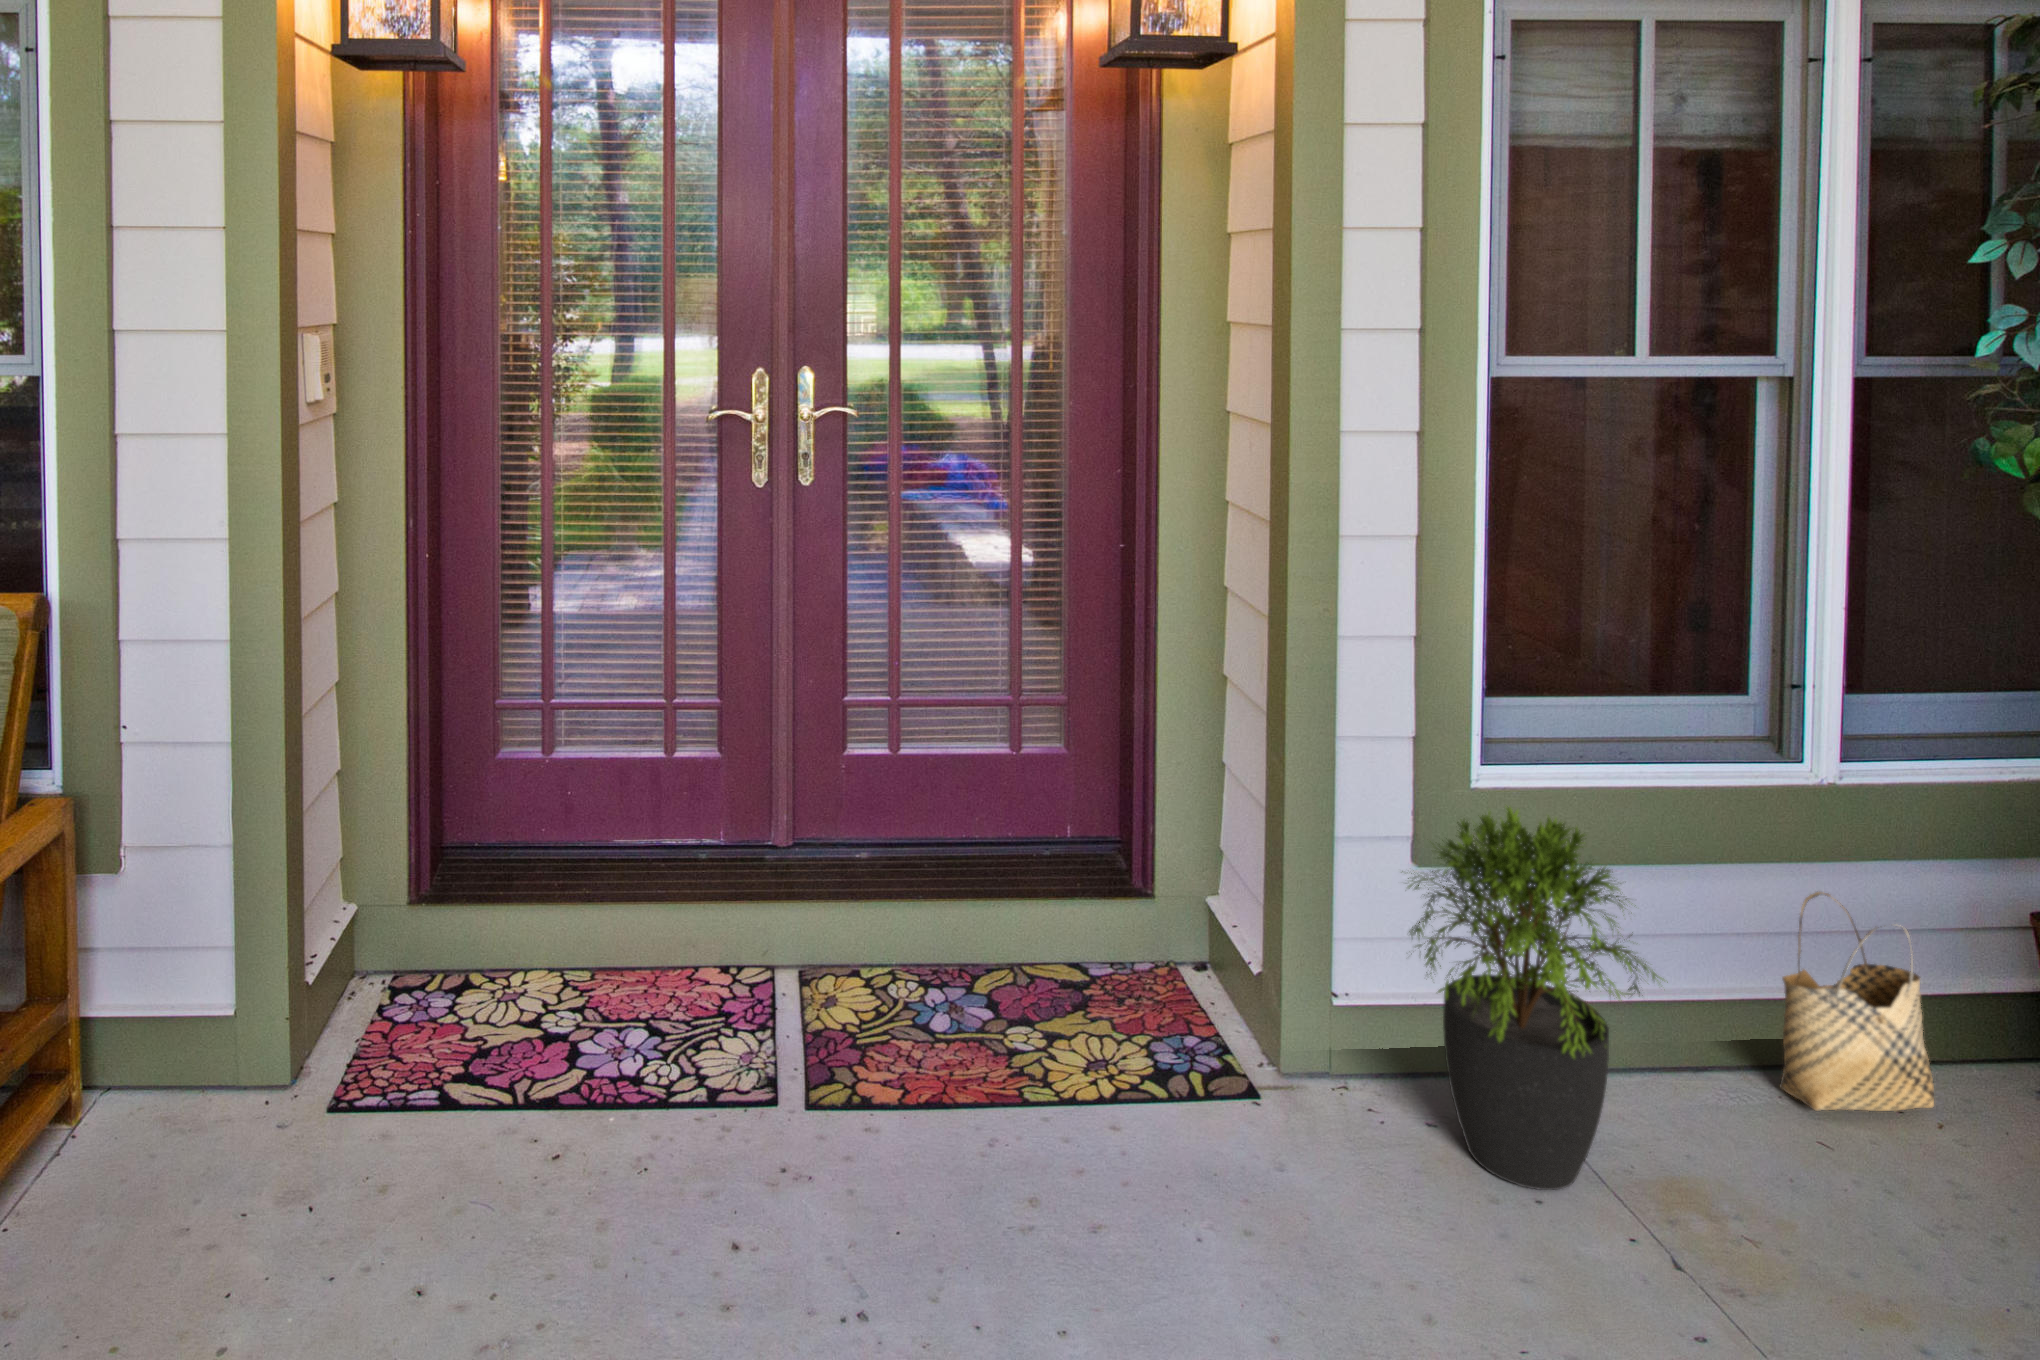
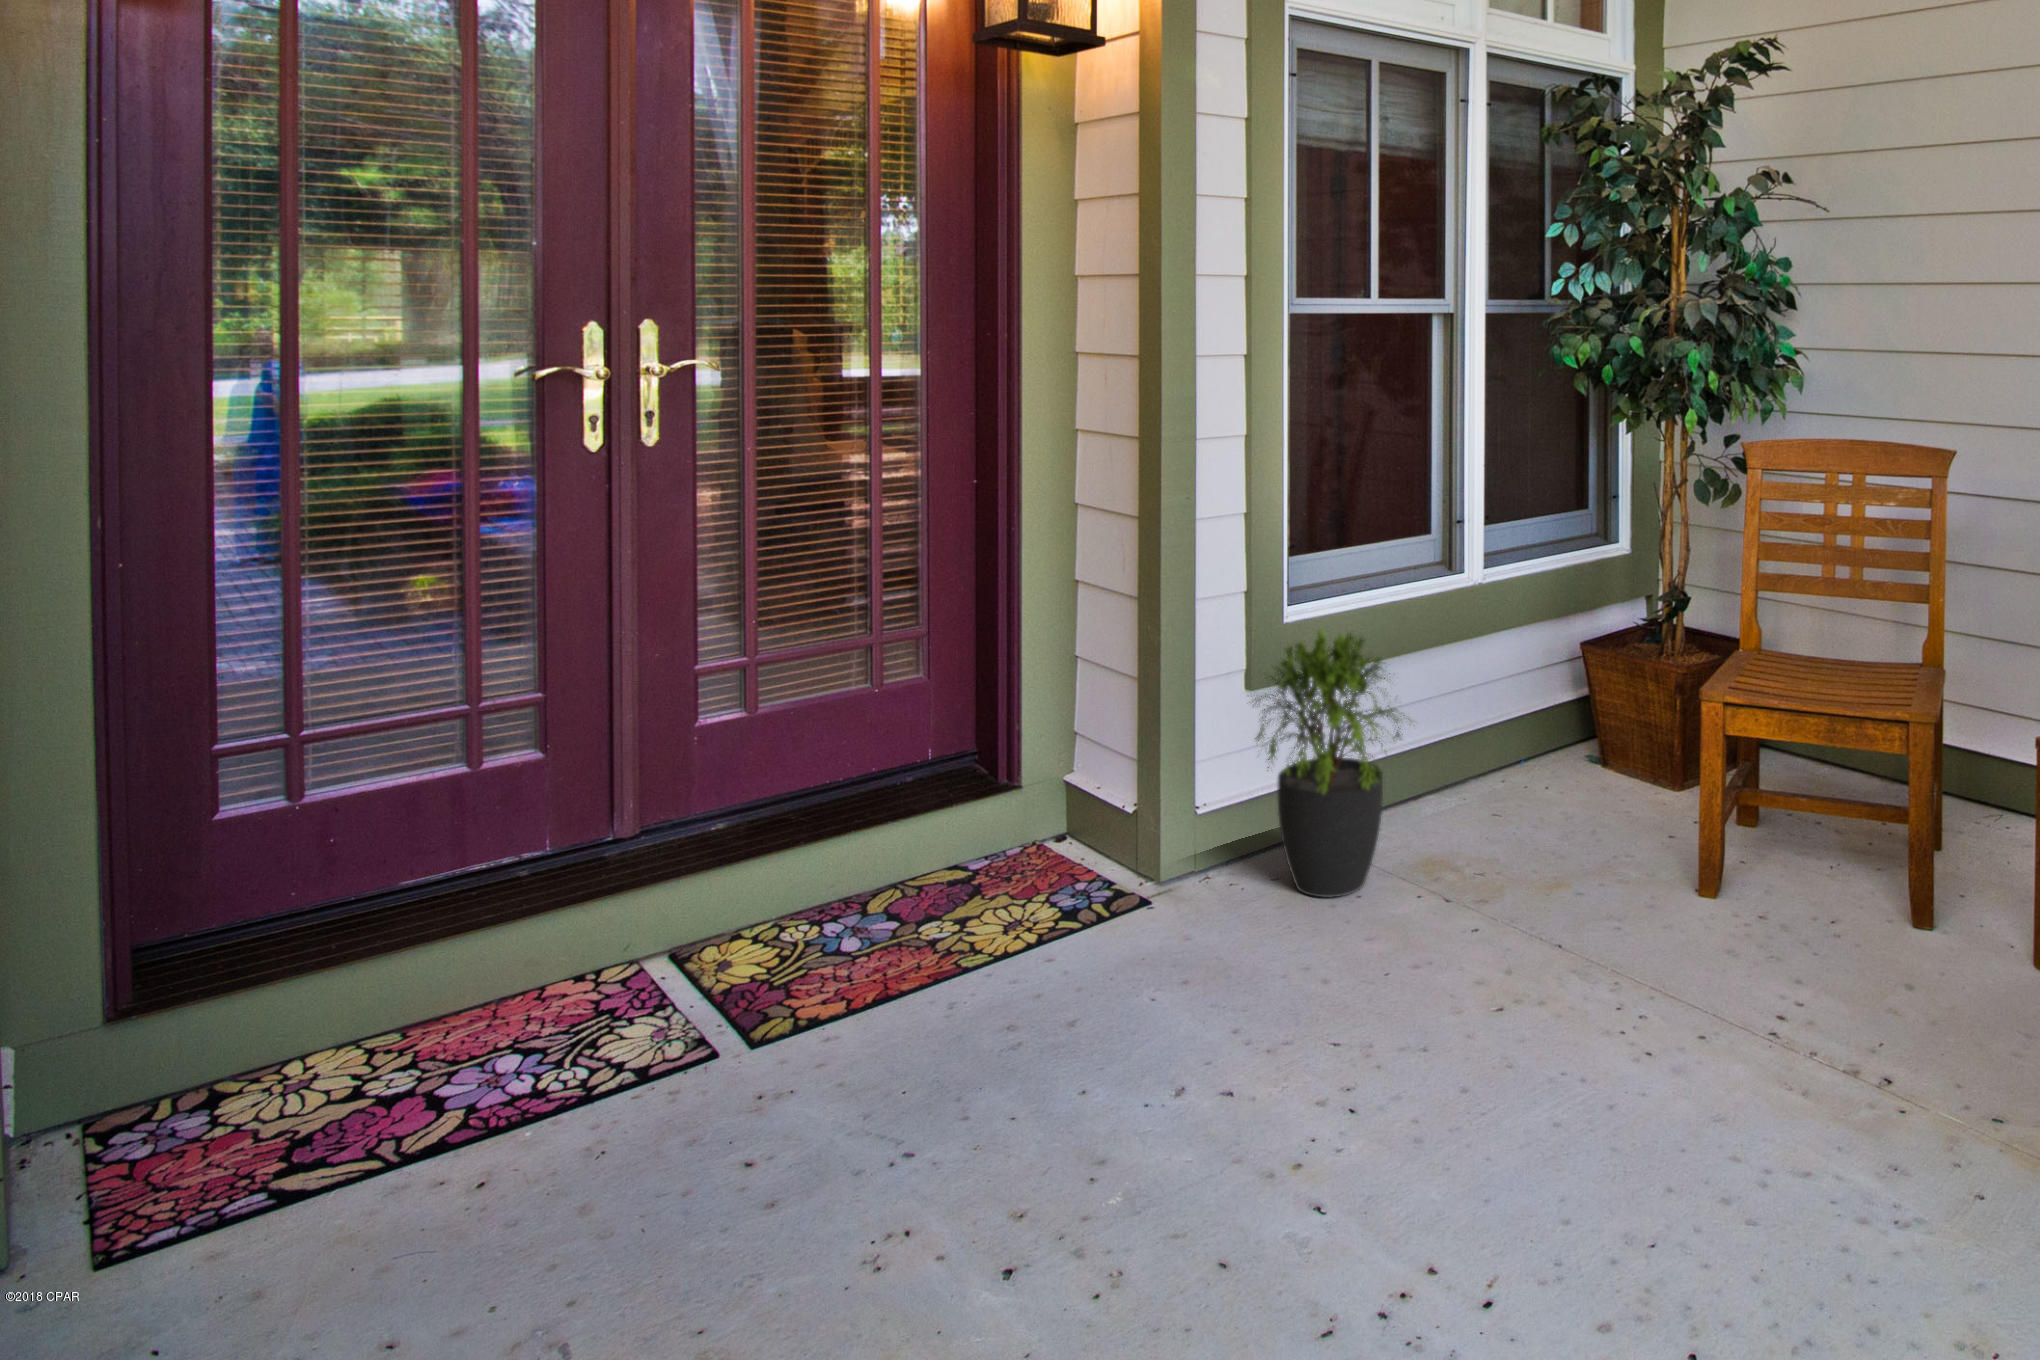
woven basket: present [1780,892,1934,1111] -> none [1459,661,1536,802]

